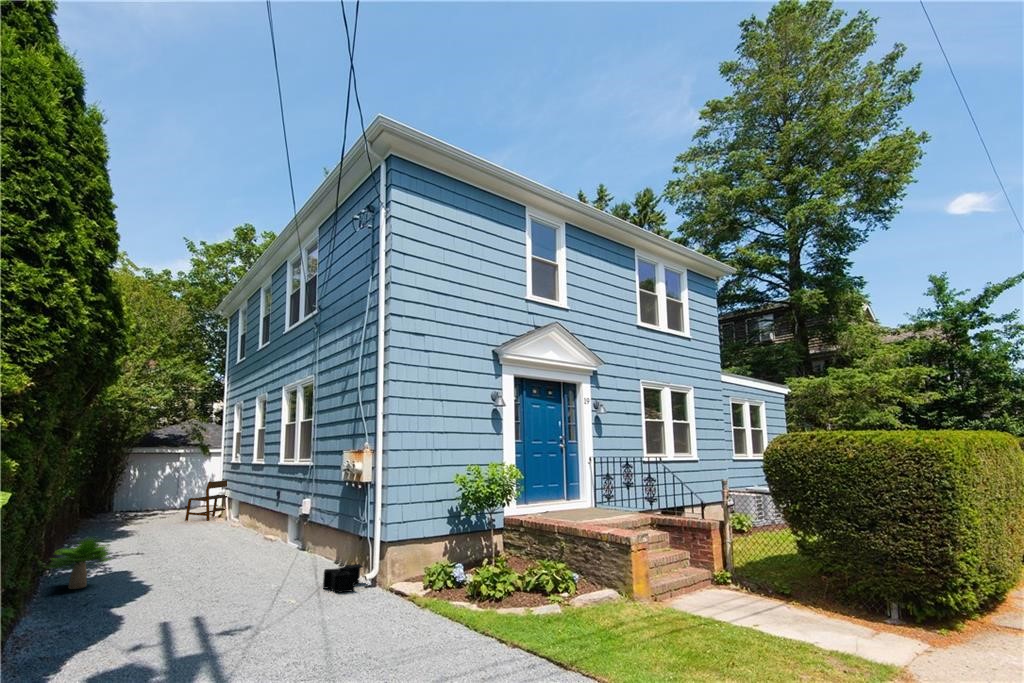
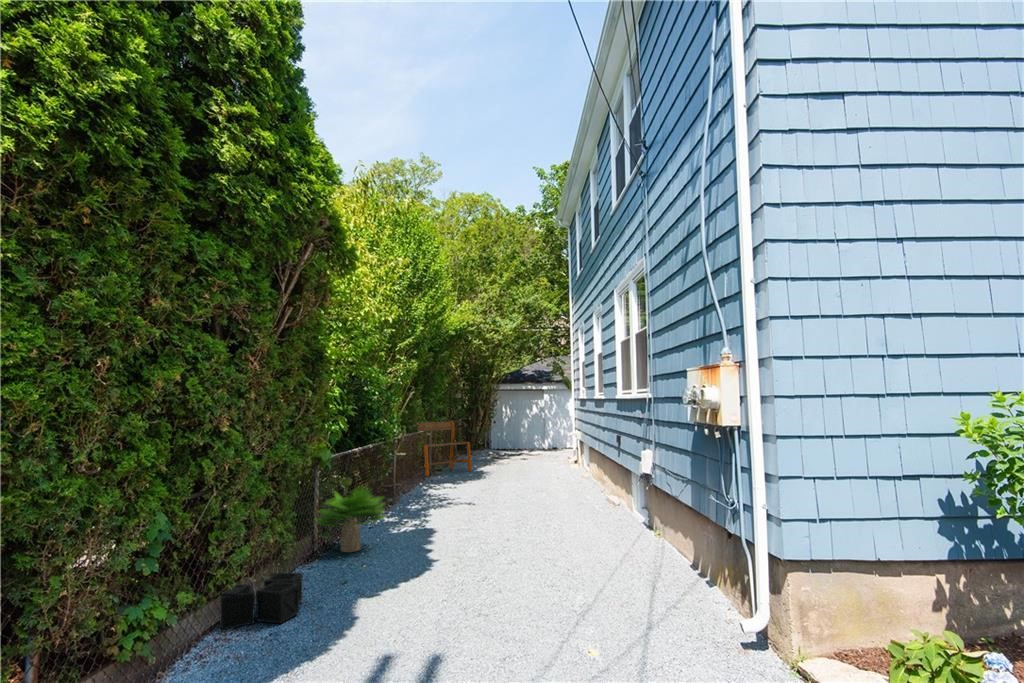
bench: present [185,480,227,521] -> present [417,421,472,476]
storage bin: present [323,564,363,593] -> present [220,572,302,629]

